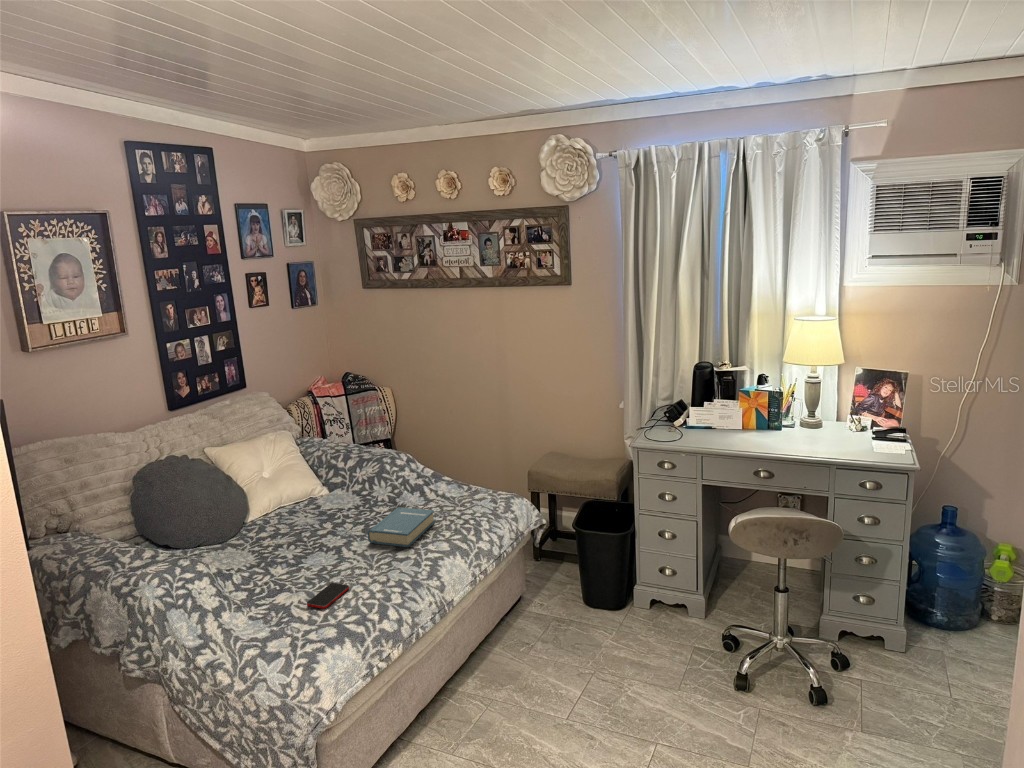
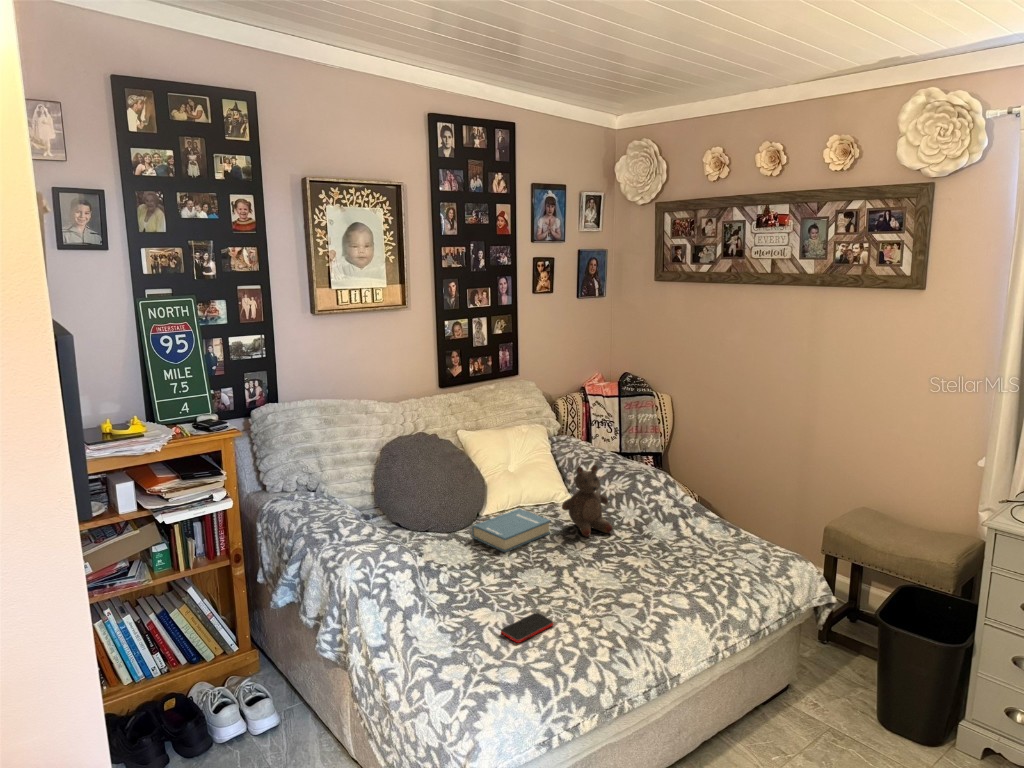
stuffed bear: none [323,455,371,519] -> present [562,465,612,537]
hardback book: present [368,507,435,547] -> present [472,509,550,552]

